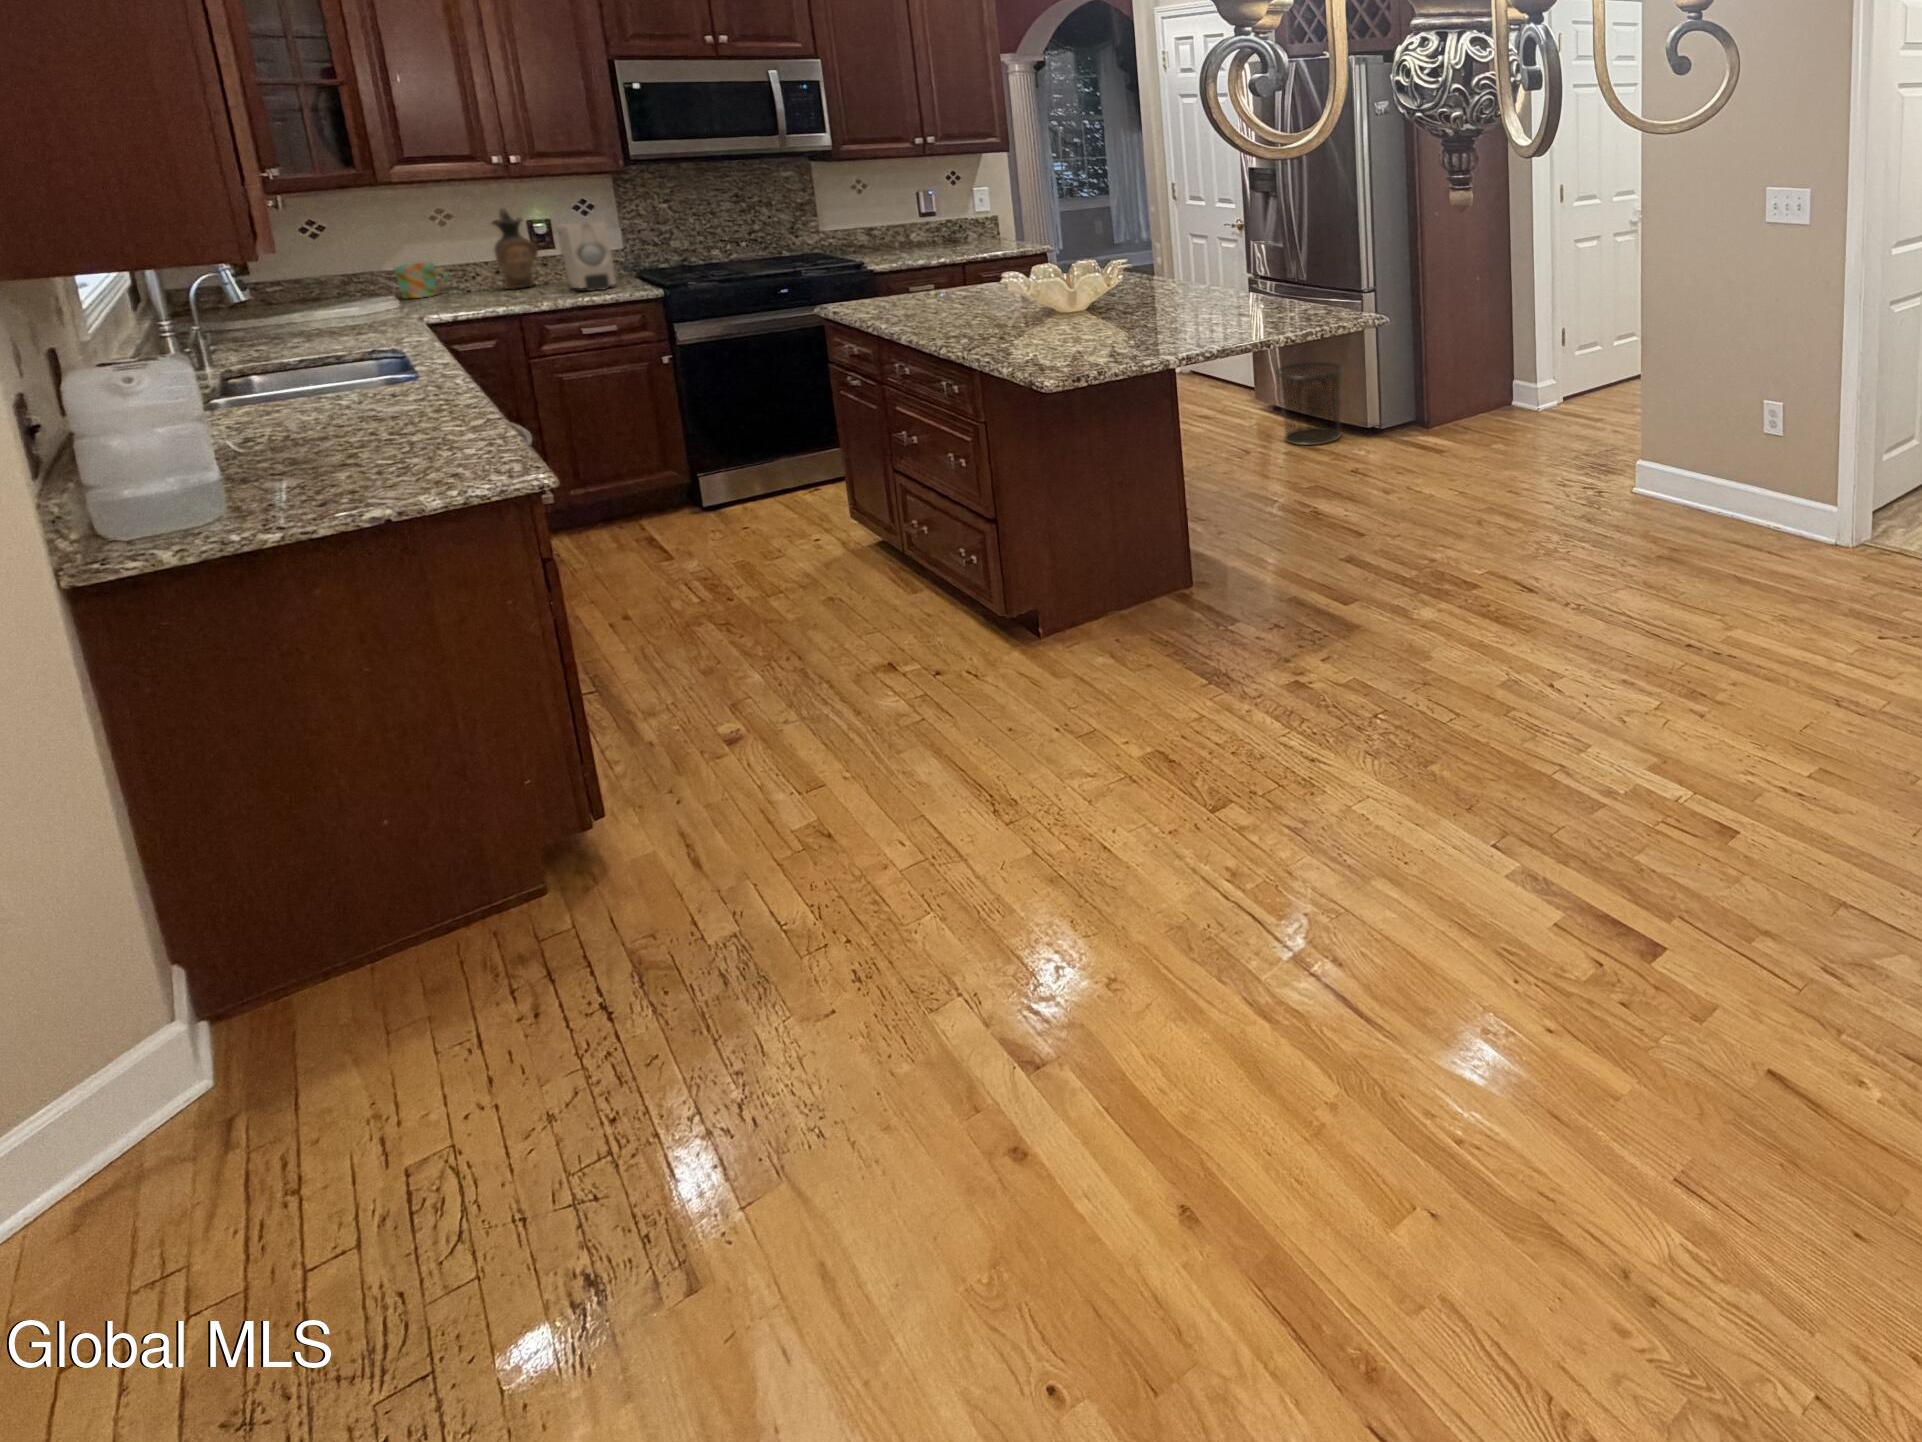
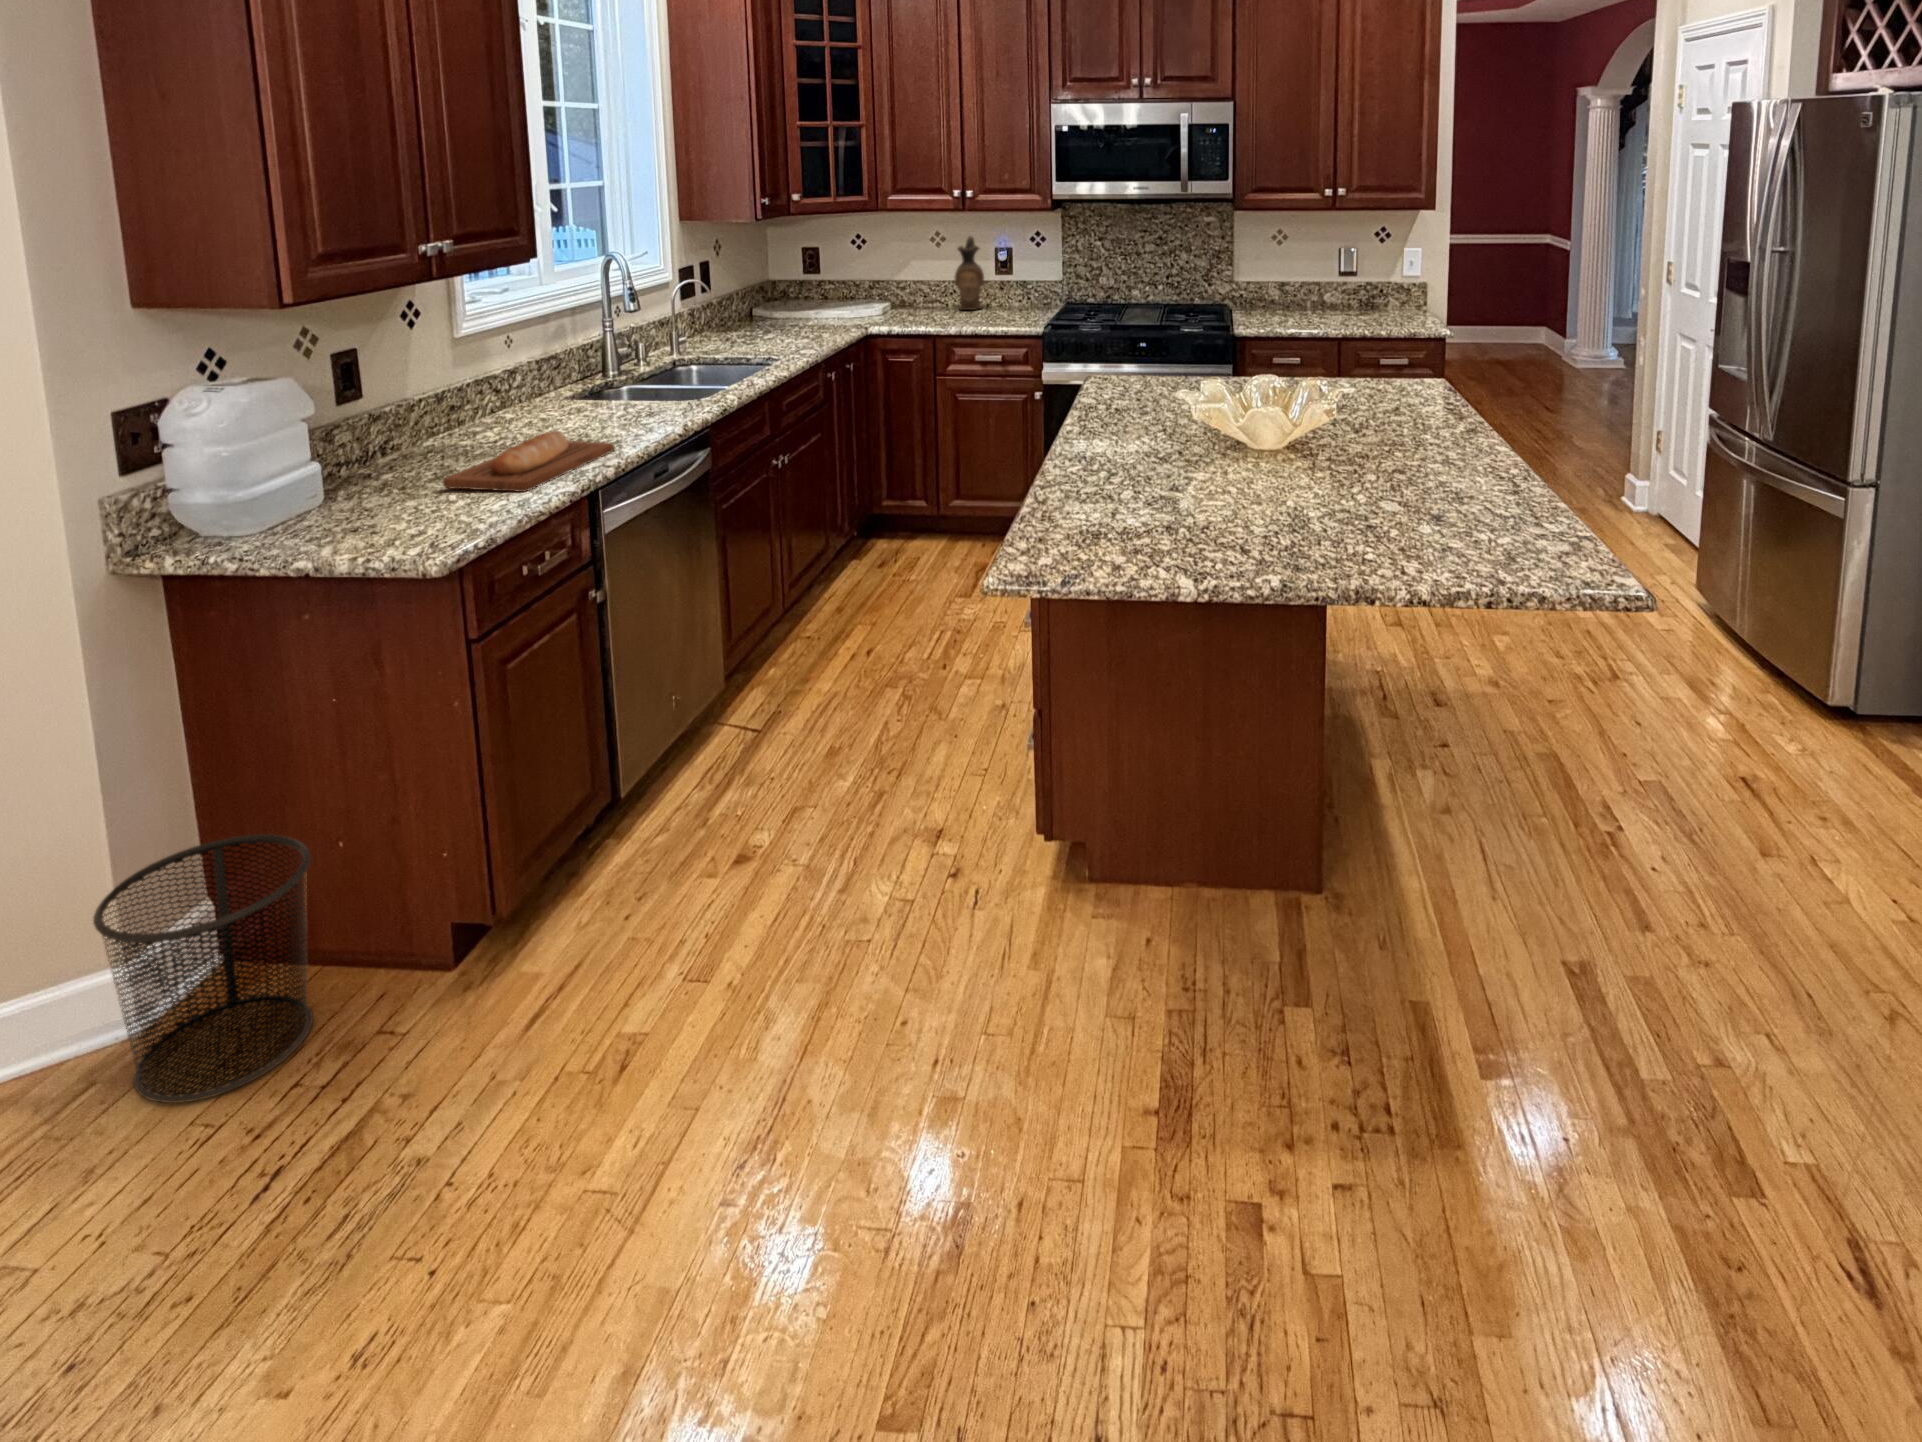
soap dispenser: present [557,221,616,291] -> none [980,257,1014,323]
mug: present [393,263,449,298] -> none [897,278,932,308]
trash can: present [1277,362,1343,445] -> present [93,835,313,1103]
bread loaf: none [294,409,436,475] -> present [443,431,615,492]

